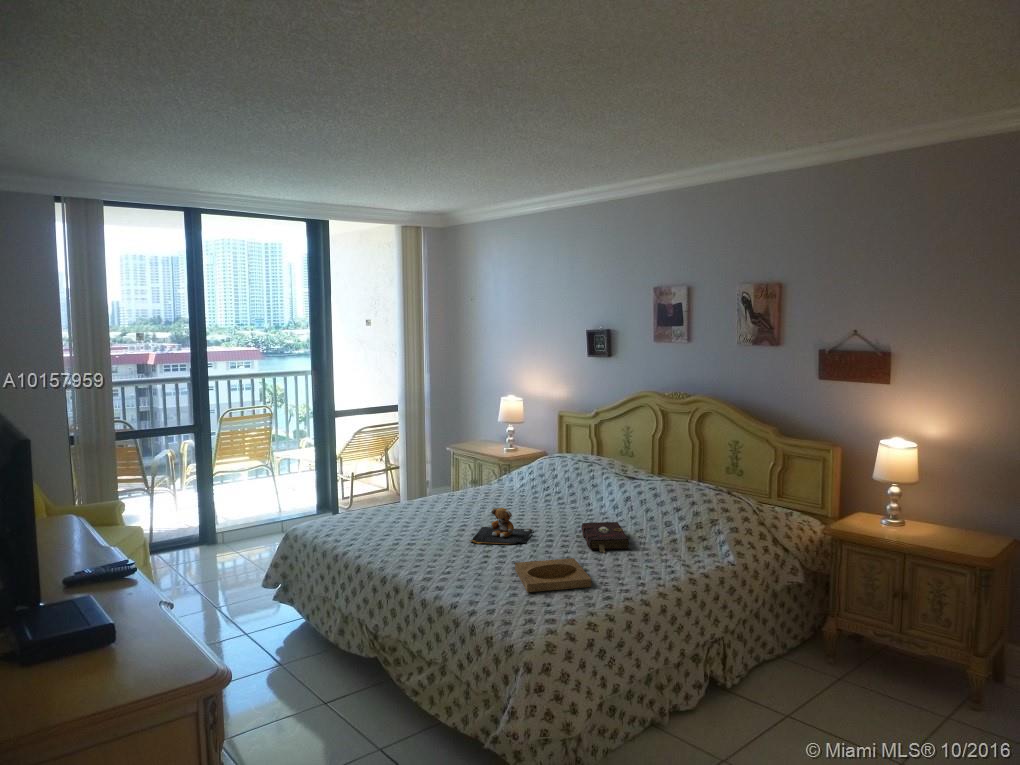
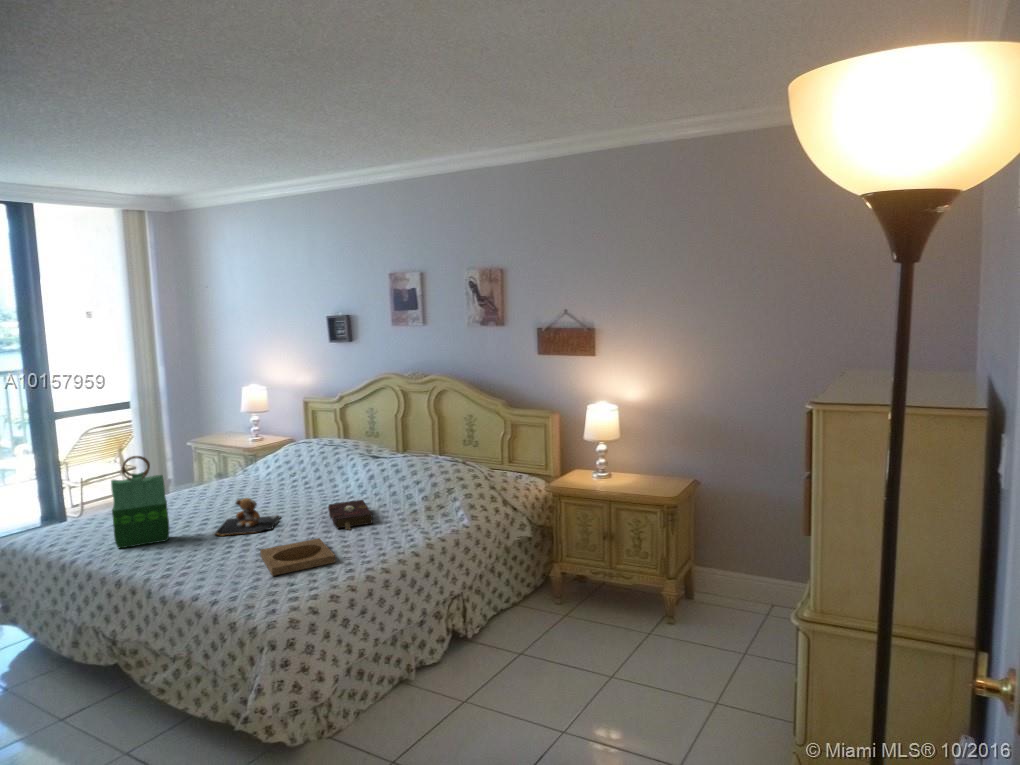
tote bag: none [382,456,430,544] -> present [111,456,169,548]

